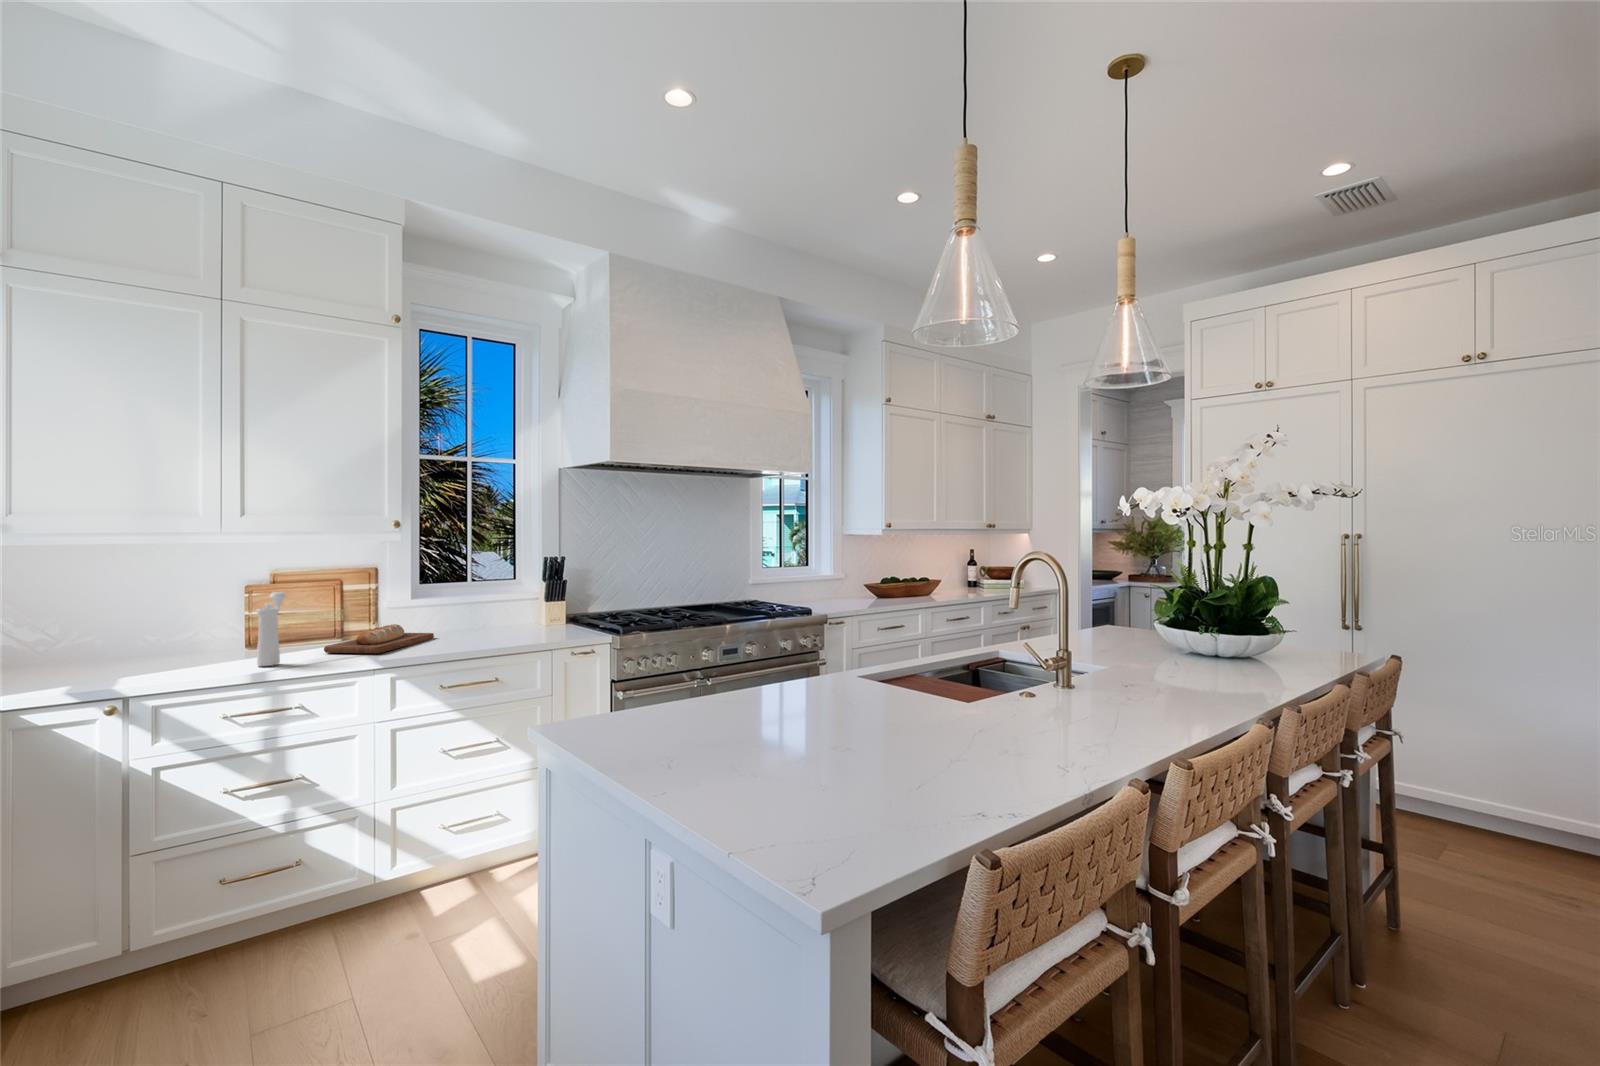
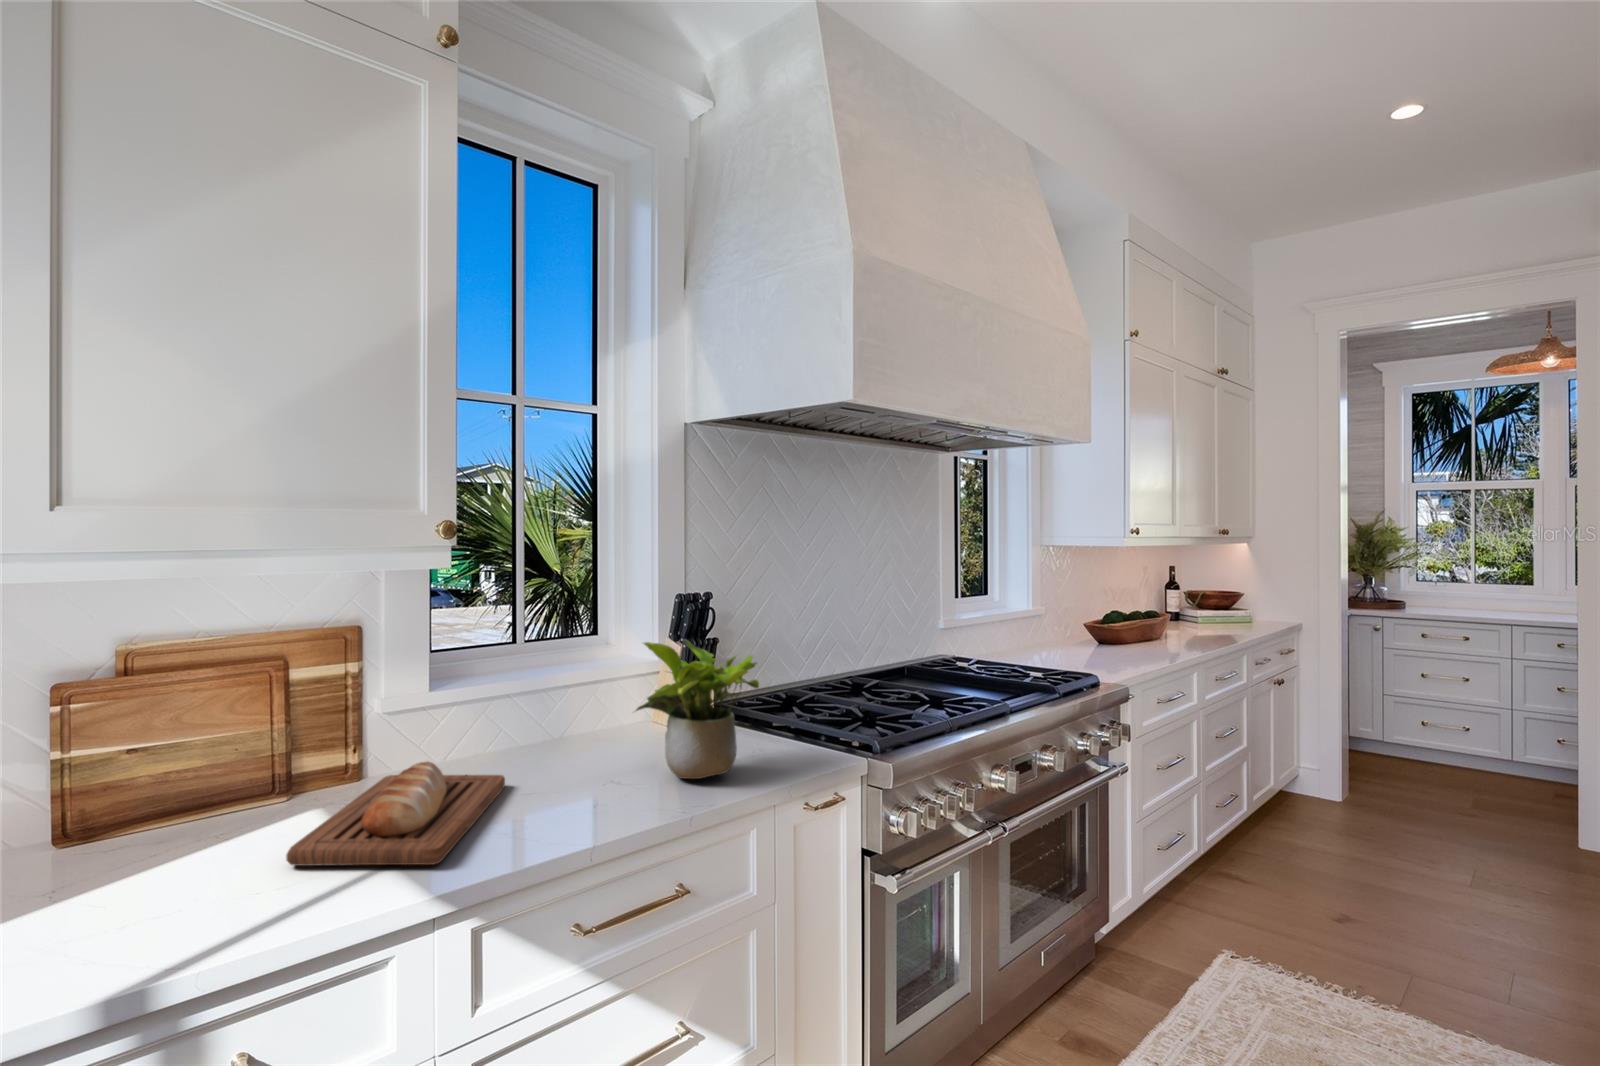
potted plant: none [488,574,555,637] -> present [636,639,759,779]
pepper mill: present [257,592,286,666] -> none [125,717,194,953]

